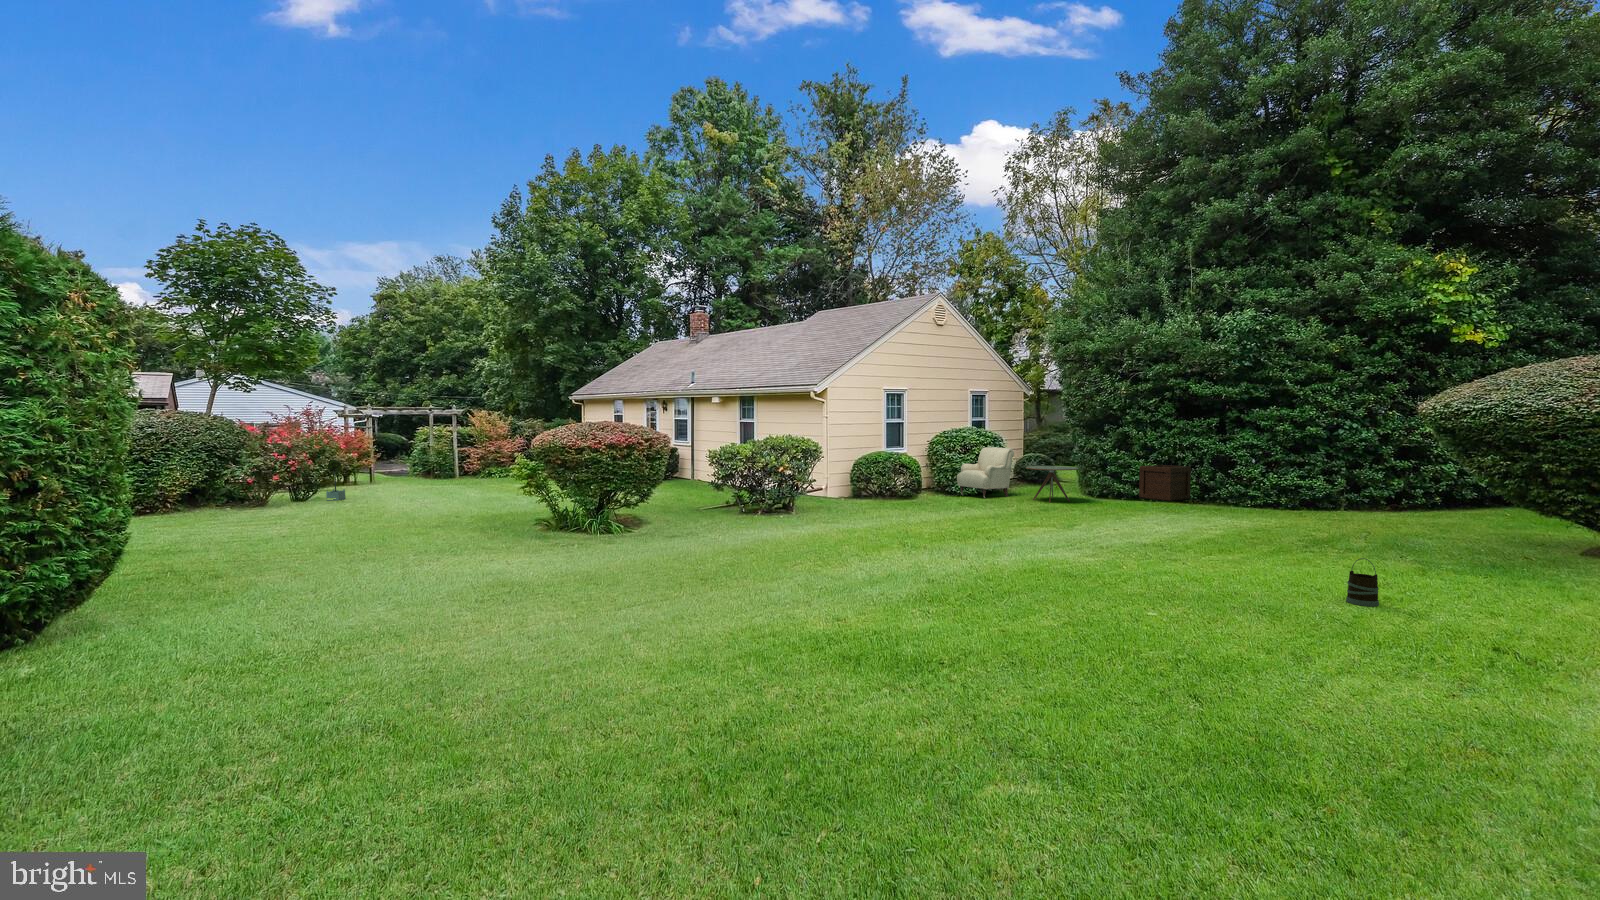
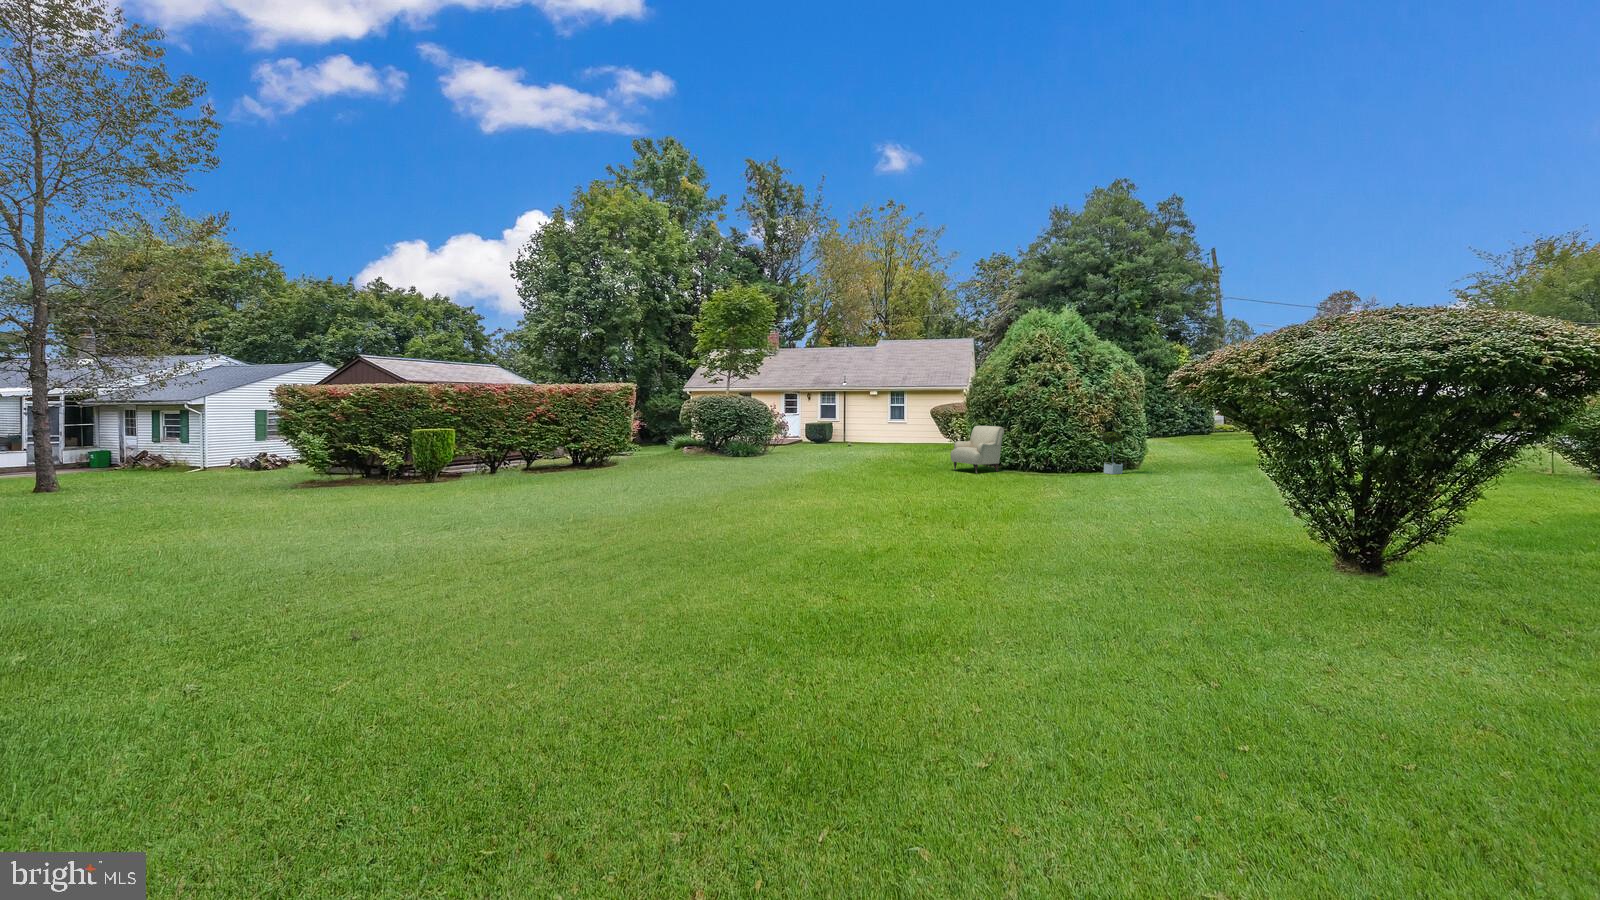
potted tree: present [326,459,346,501] -> present [1102,431,1123,474]
wooden crate: present [1139,465,1191,501] -> none [1121,441,1171,475]
round table: present [1026,466,1078,503] -> none [1015,443,1065,478]
wooden bucket: present [1346,558,1379,606] -> none [1329,534,1361,580]

